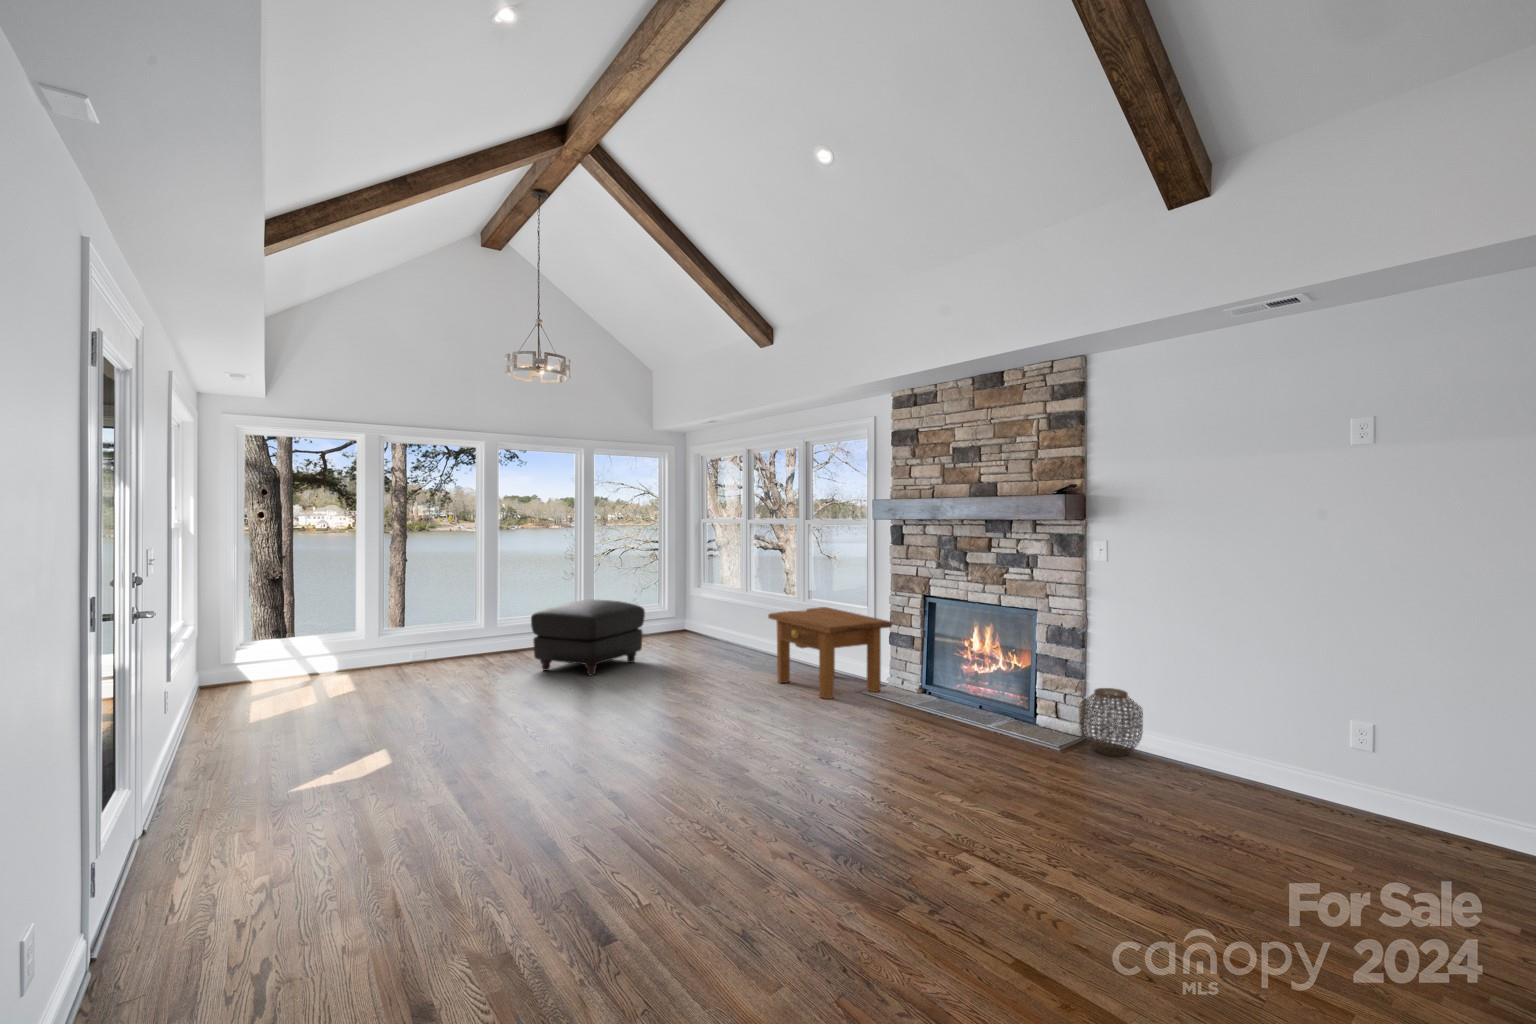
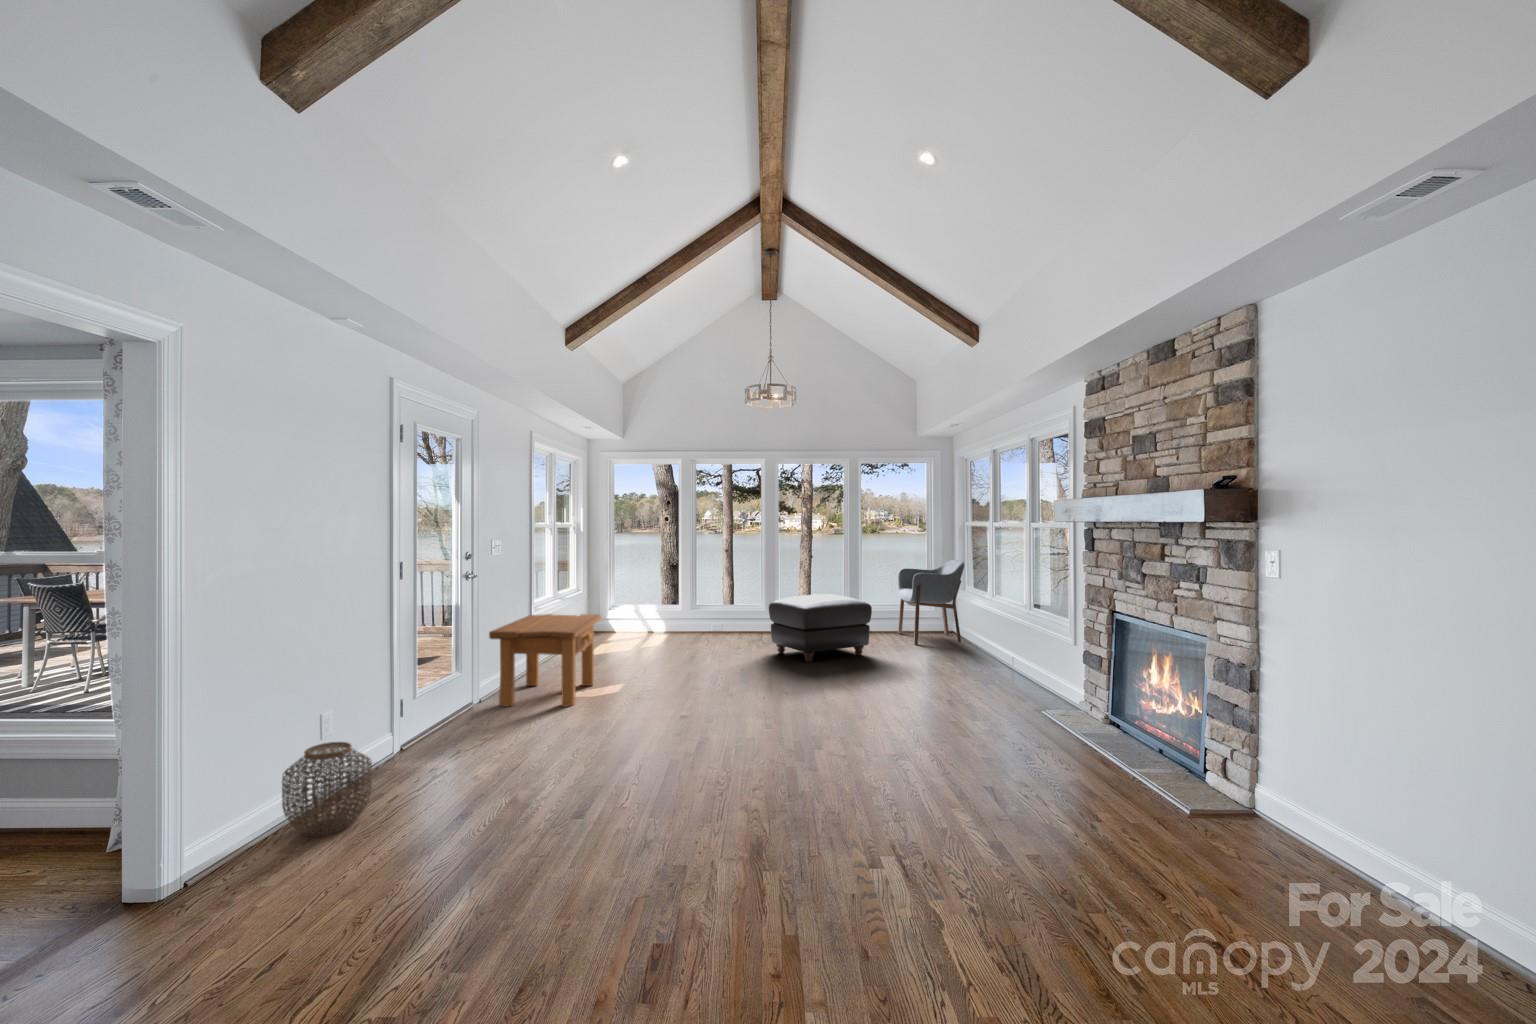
armchair: none [634,557,708,646] -> present [898,560,964,645]
side table: present [768,607,892,699] -> present [489,614,601,707]
woven basket: present [1079,688,1143,757] -> present [282,742,372,836]

